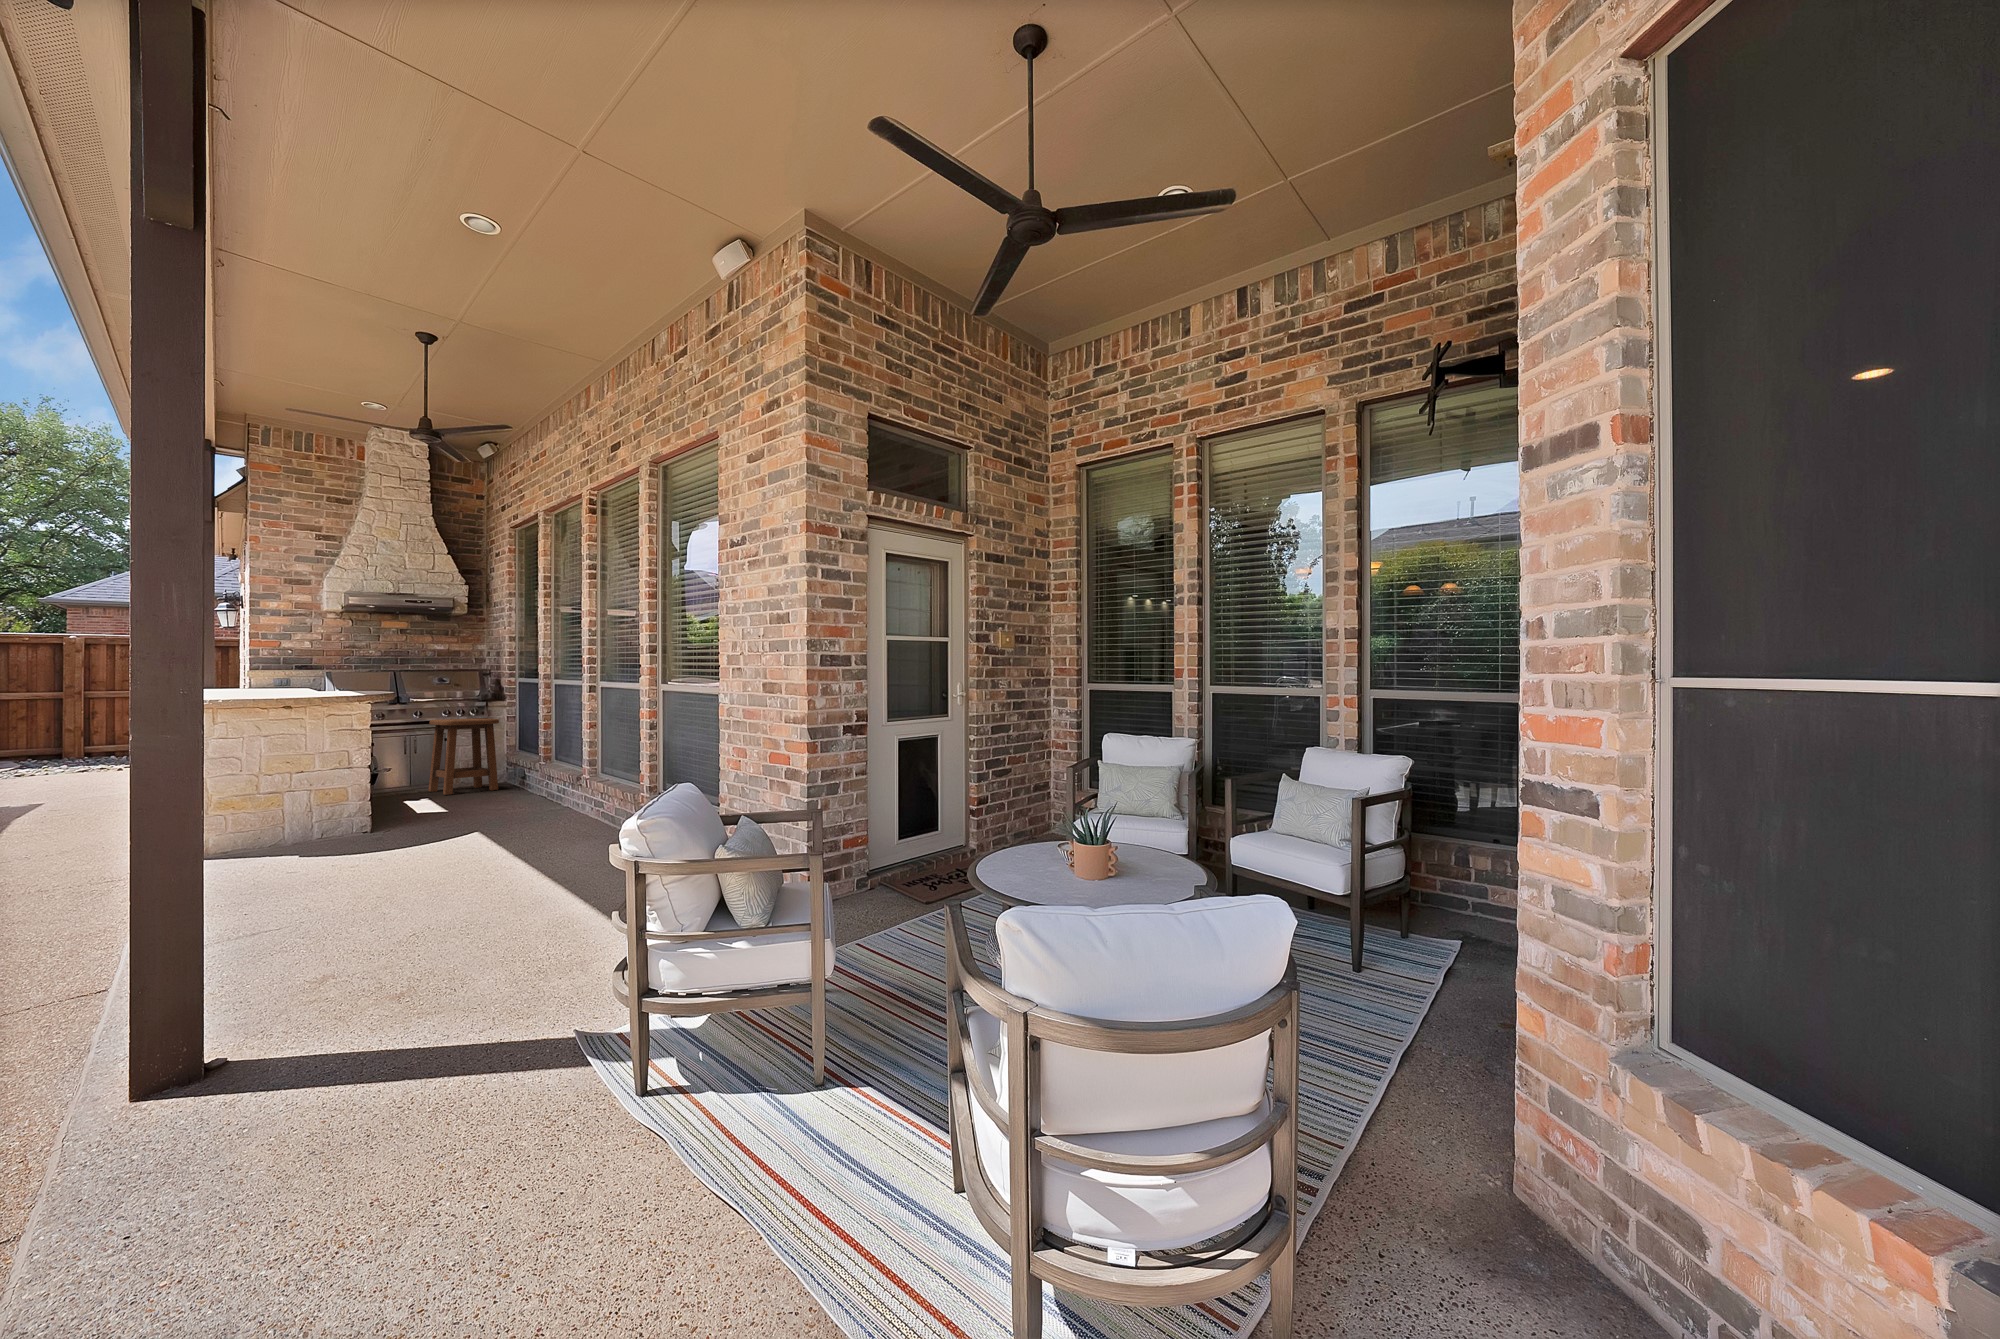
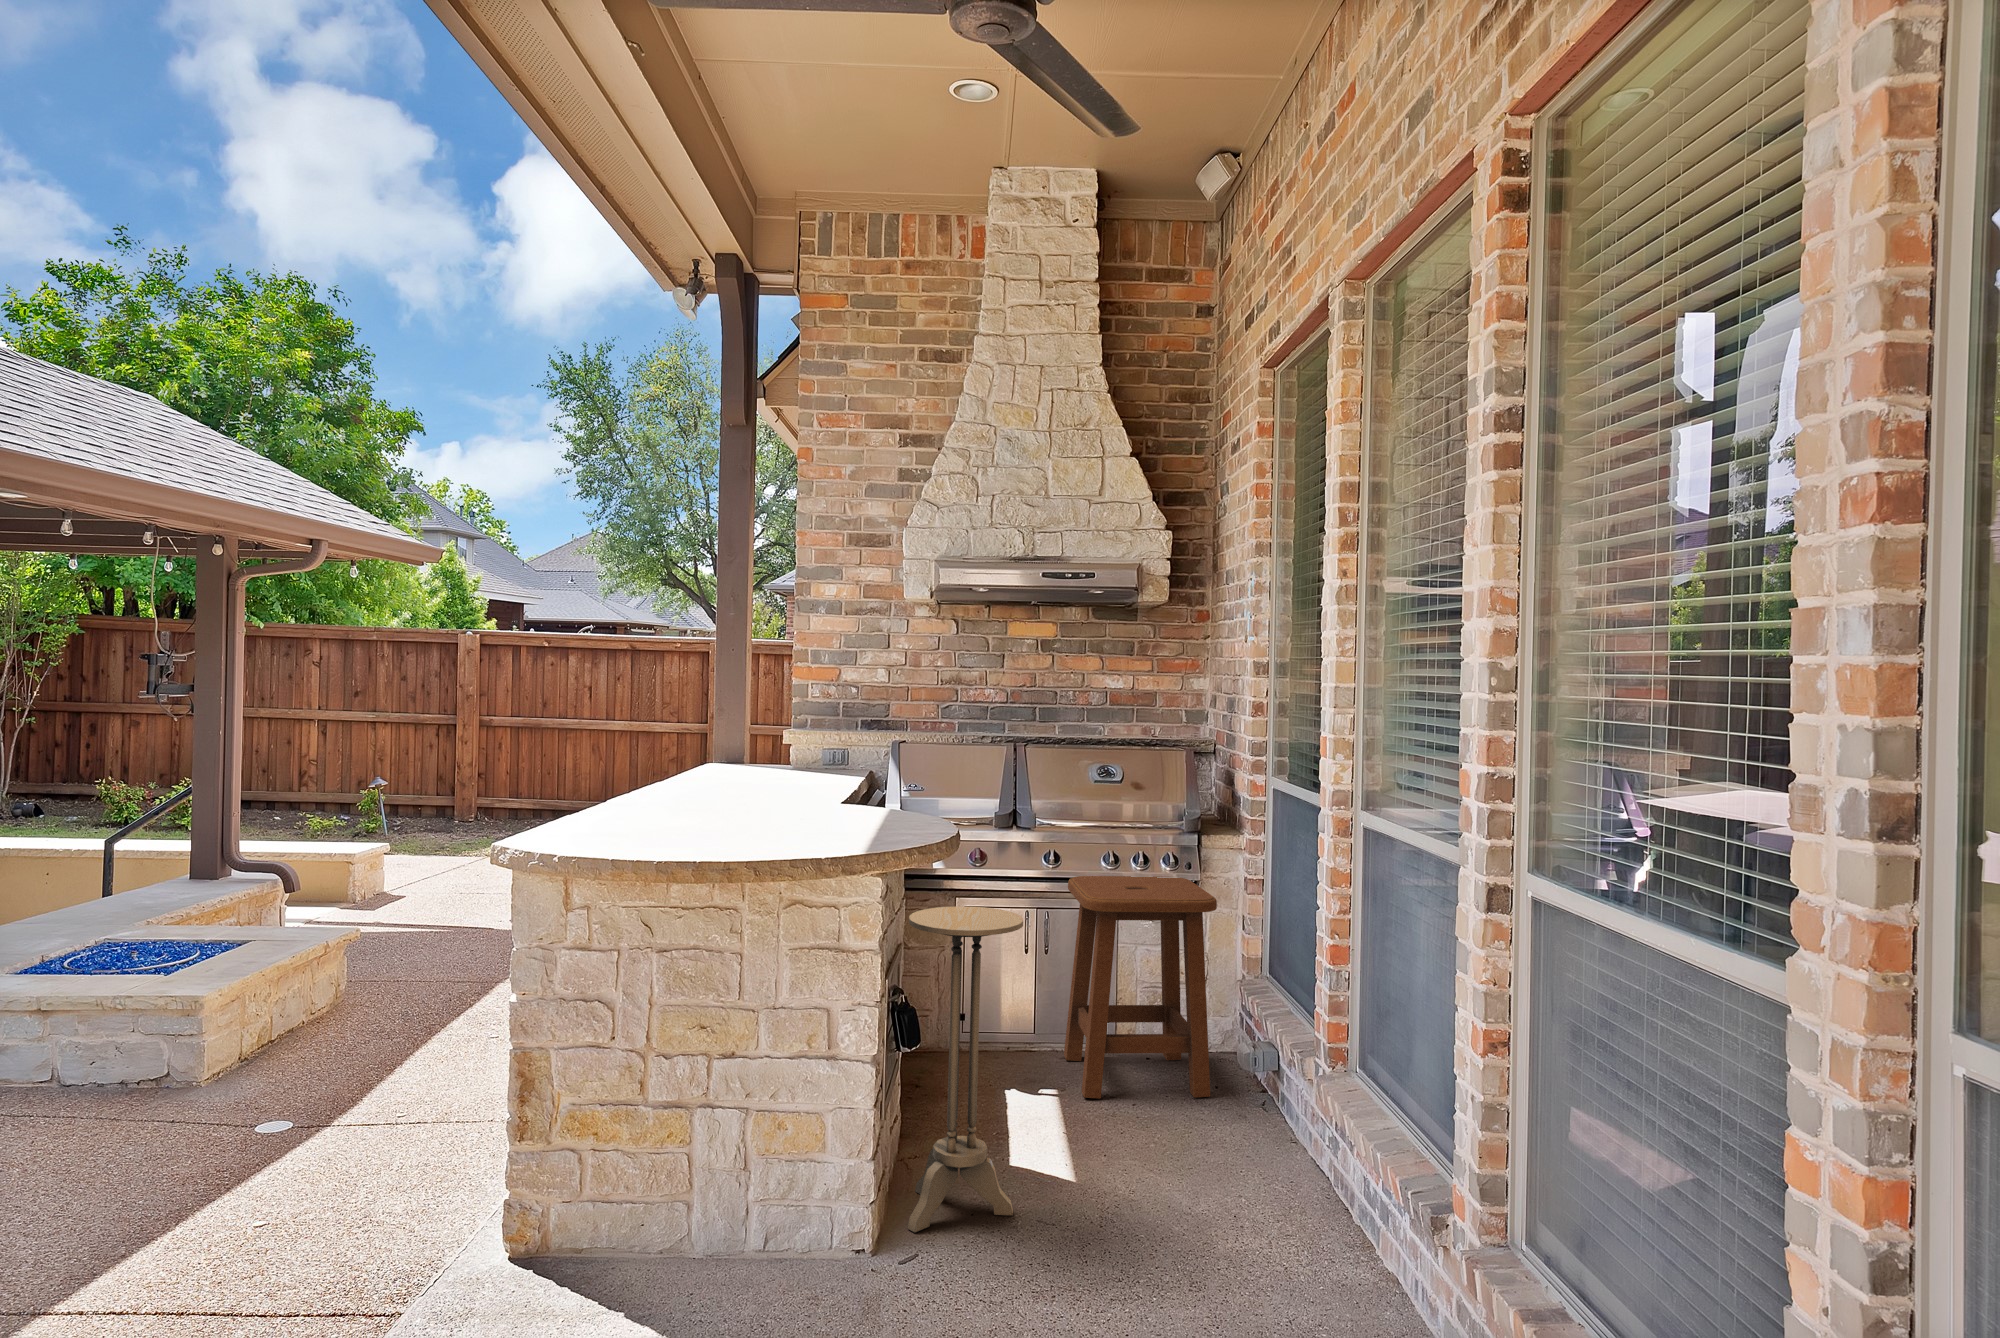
side table: none [388,712,435,814] -> present [907,906,1023,1233]

